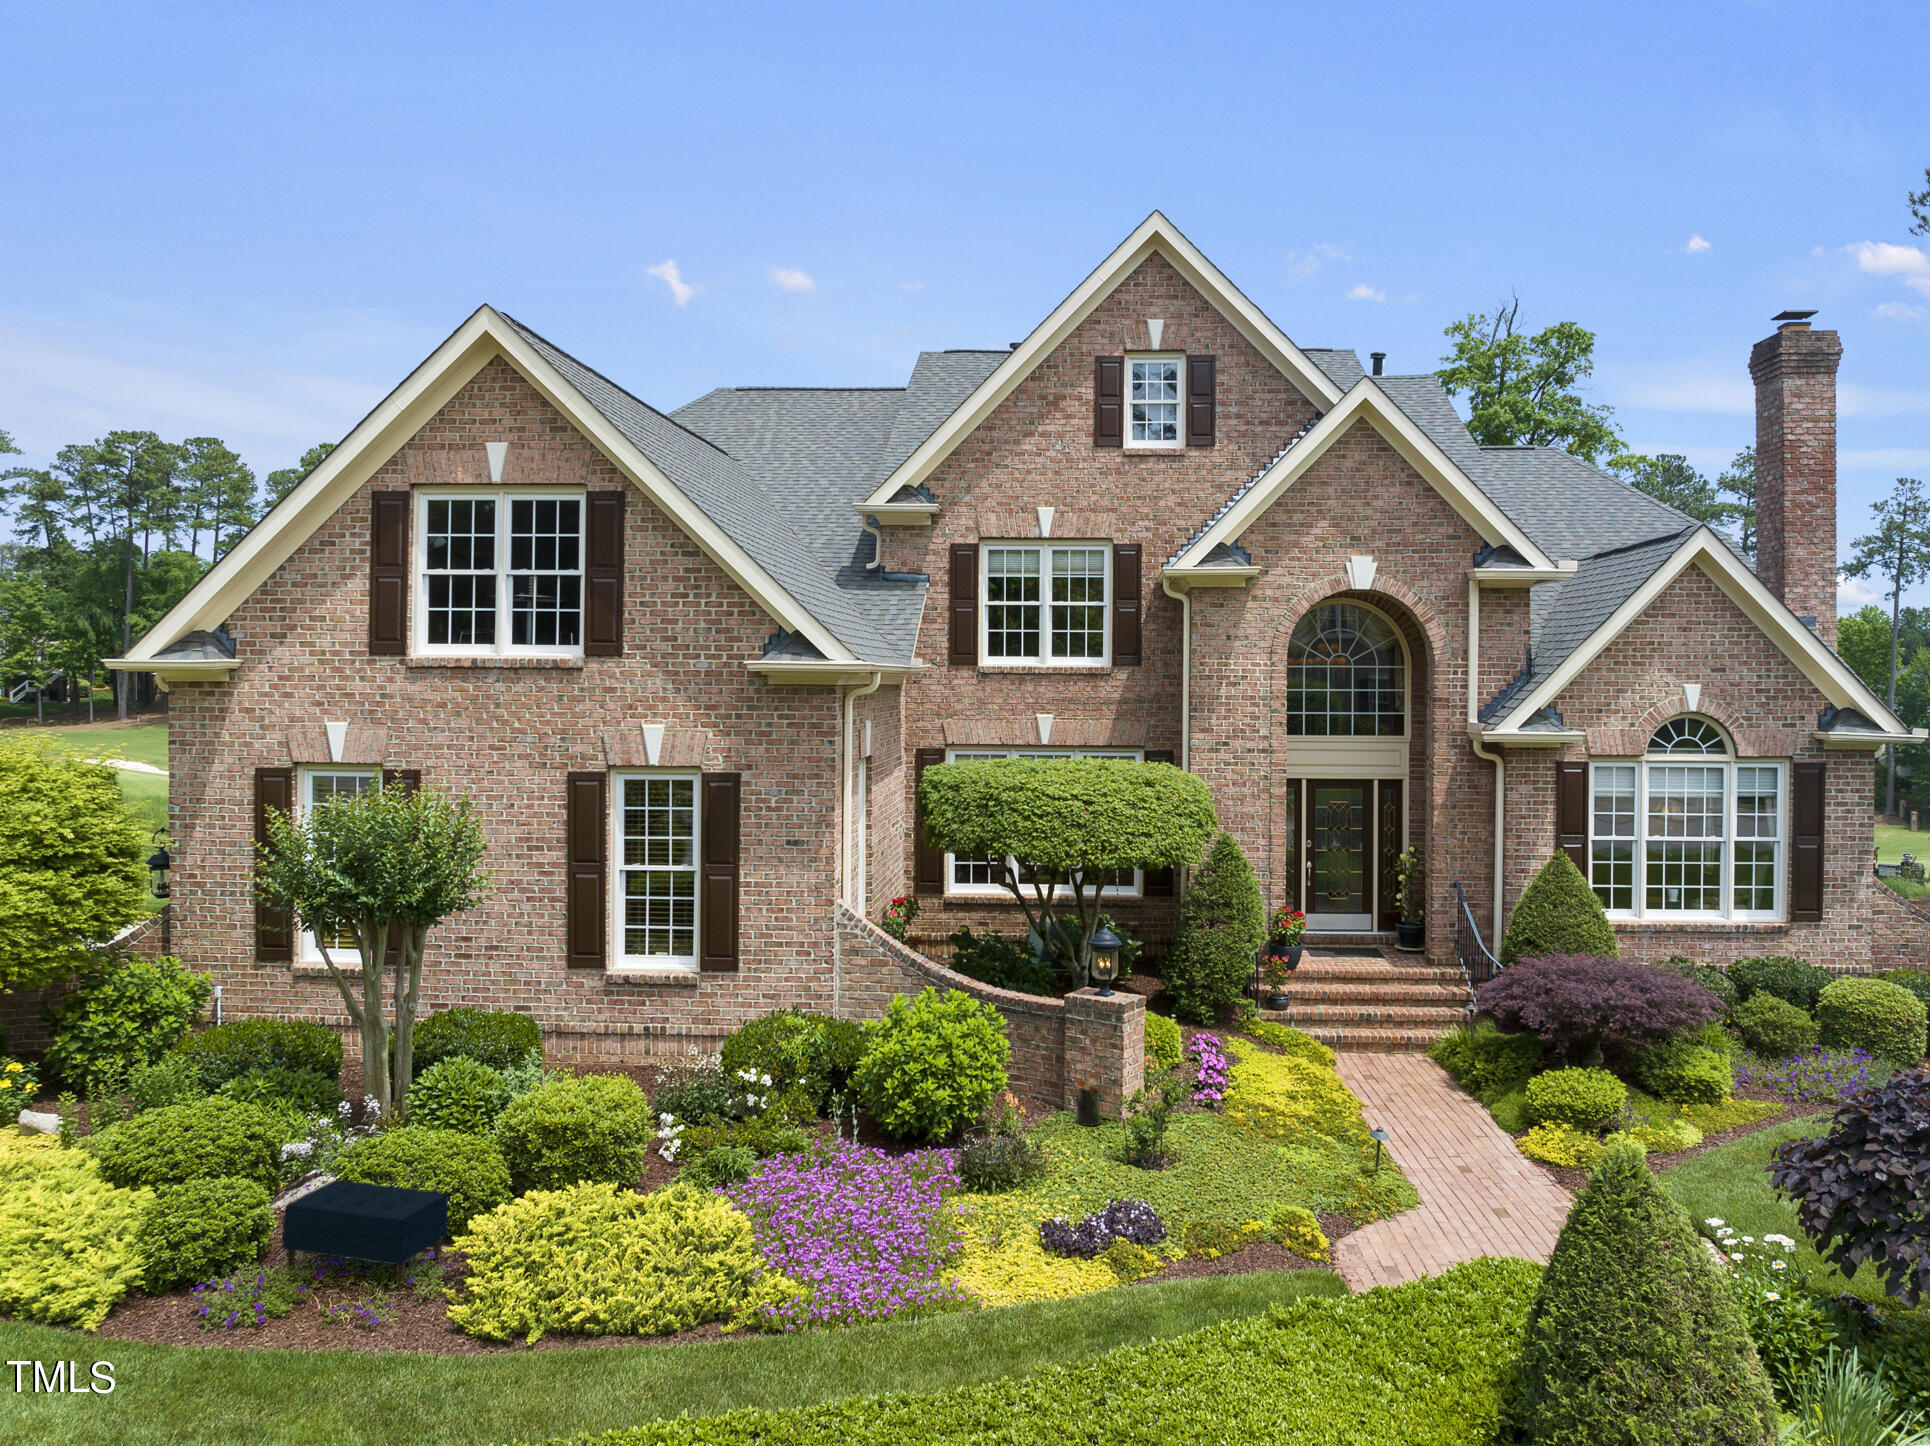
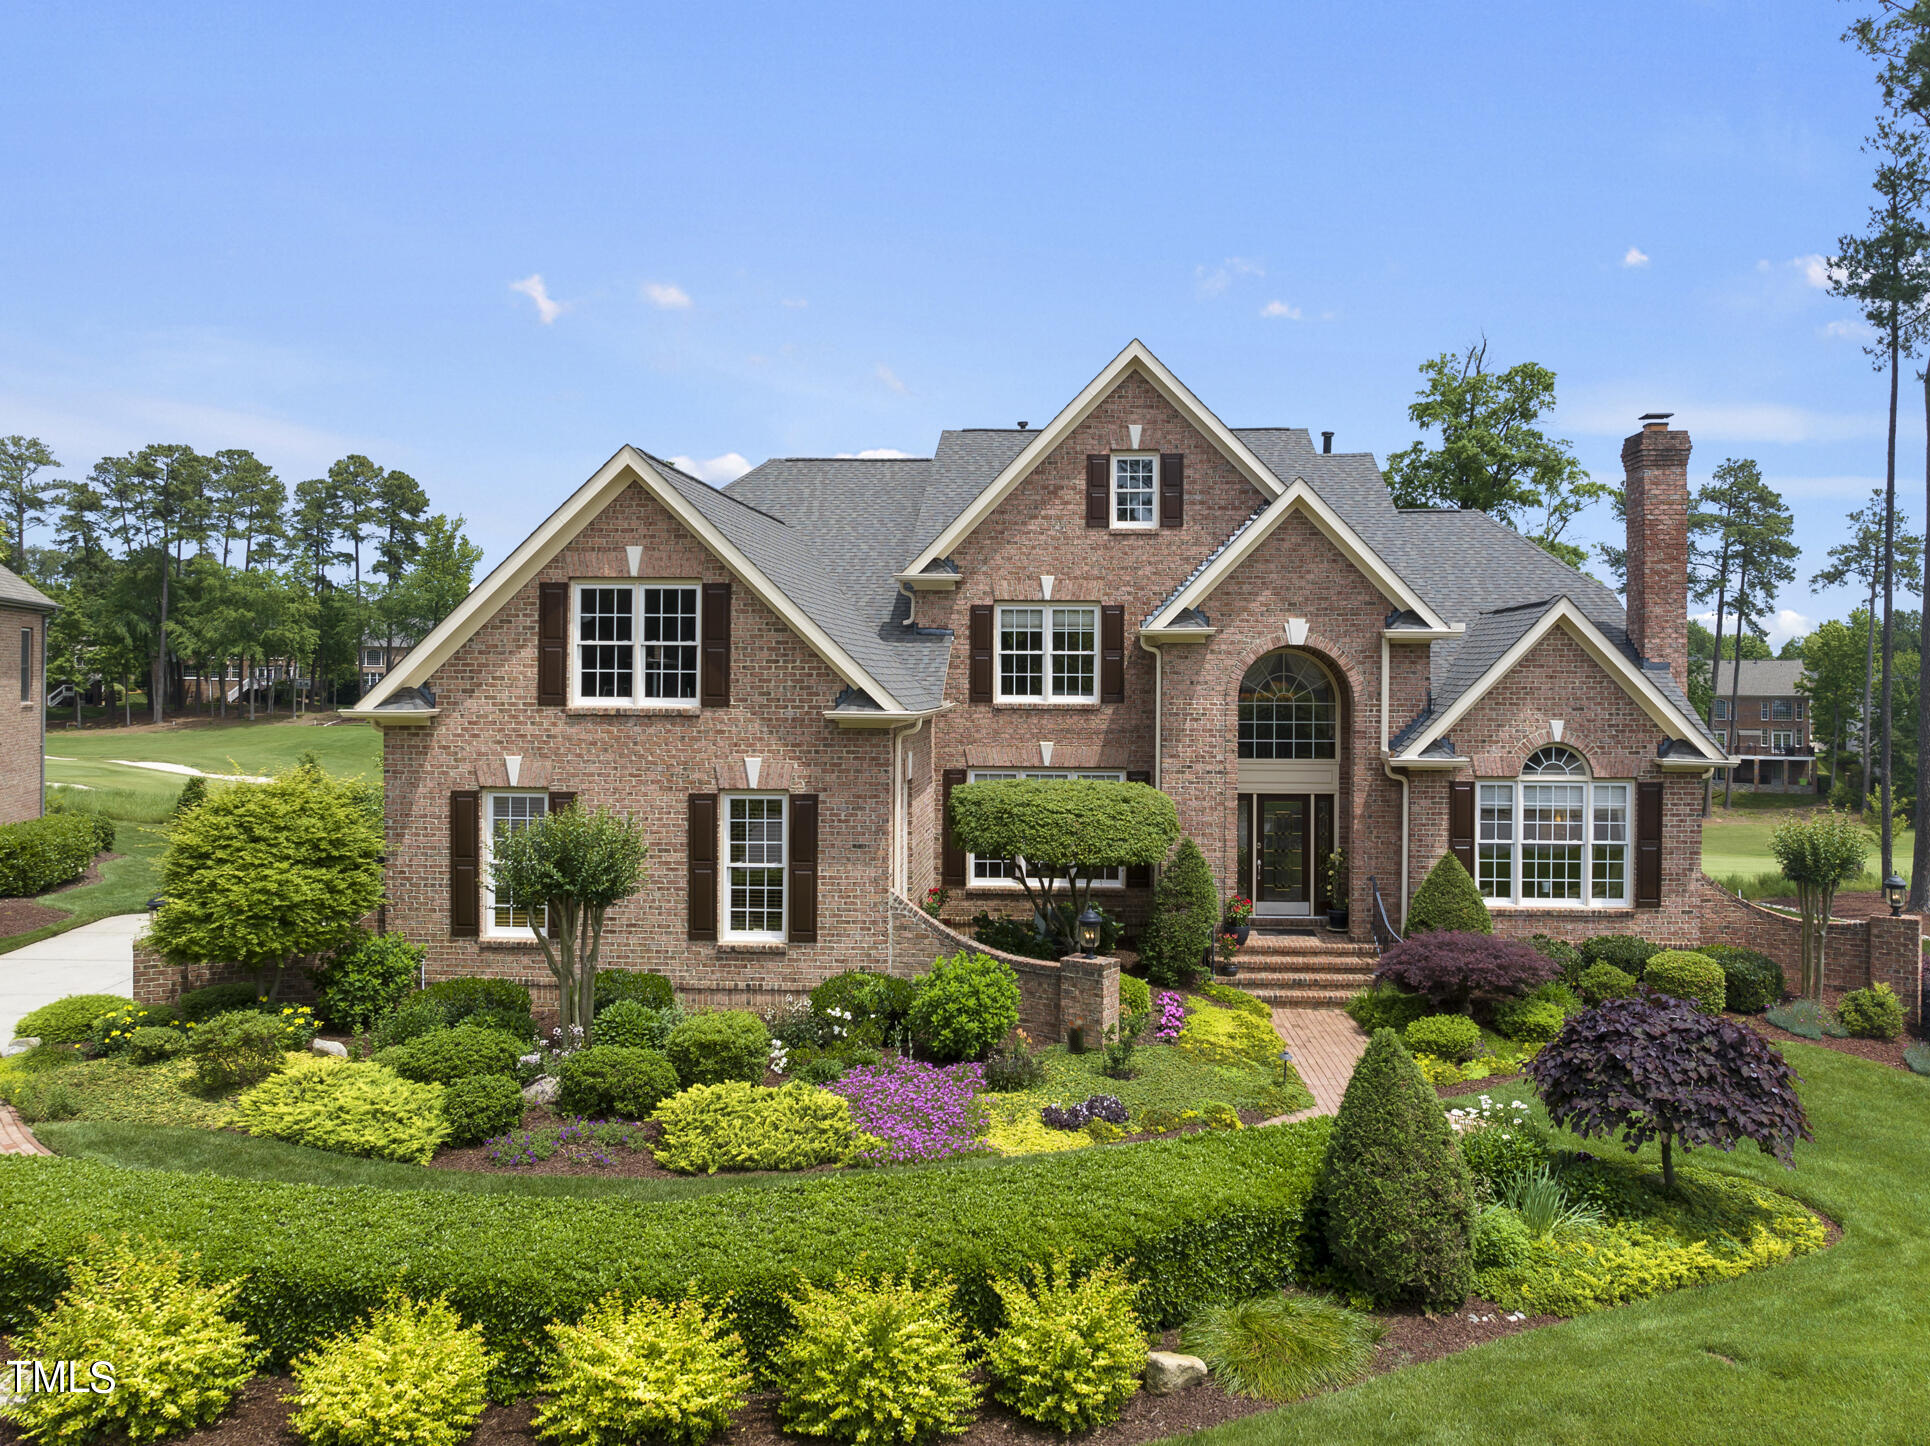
bench: present [282,1180,448,1284] -> none [539,1077,644,1141]

